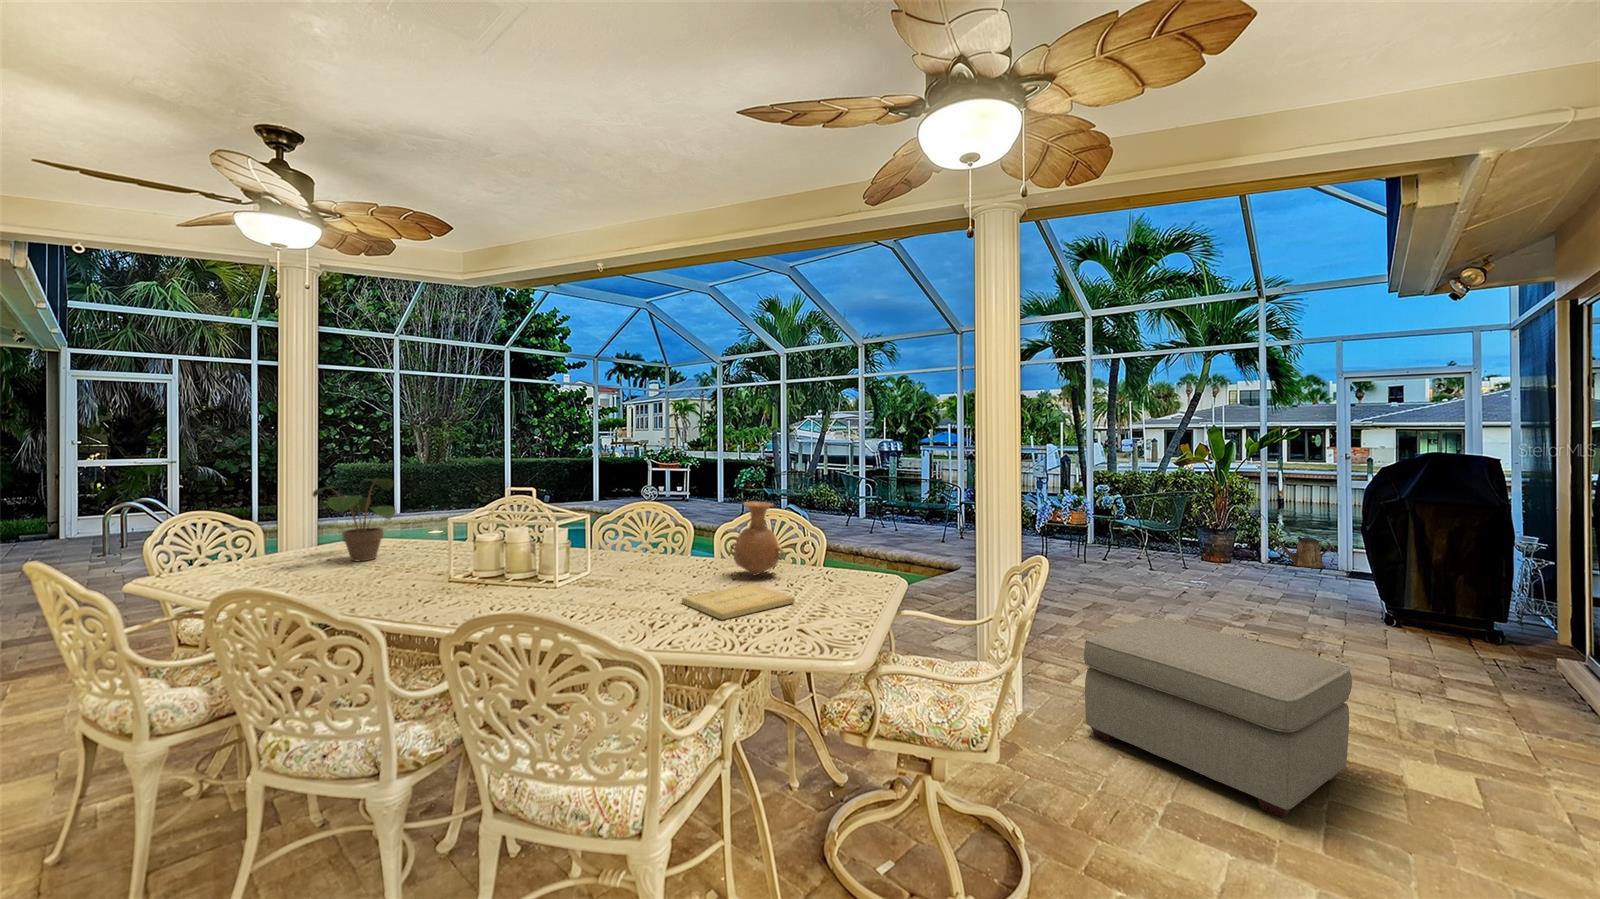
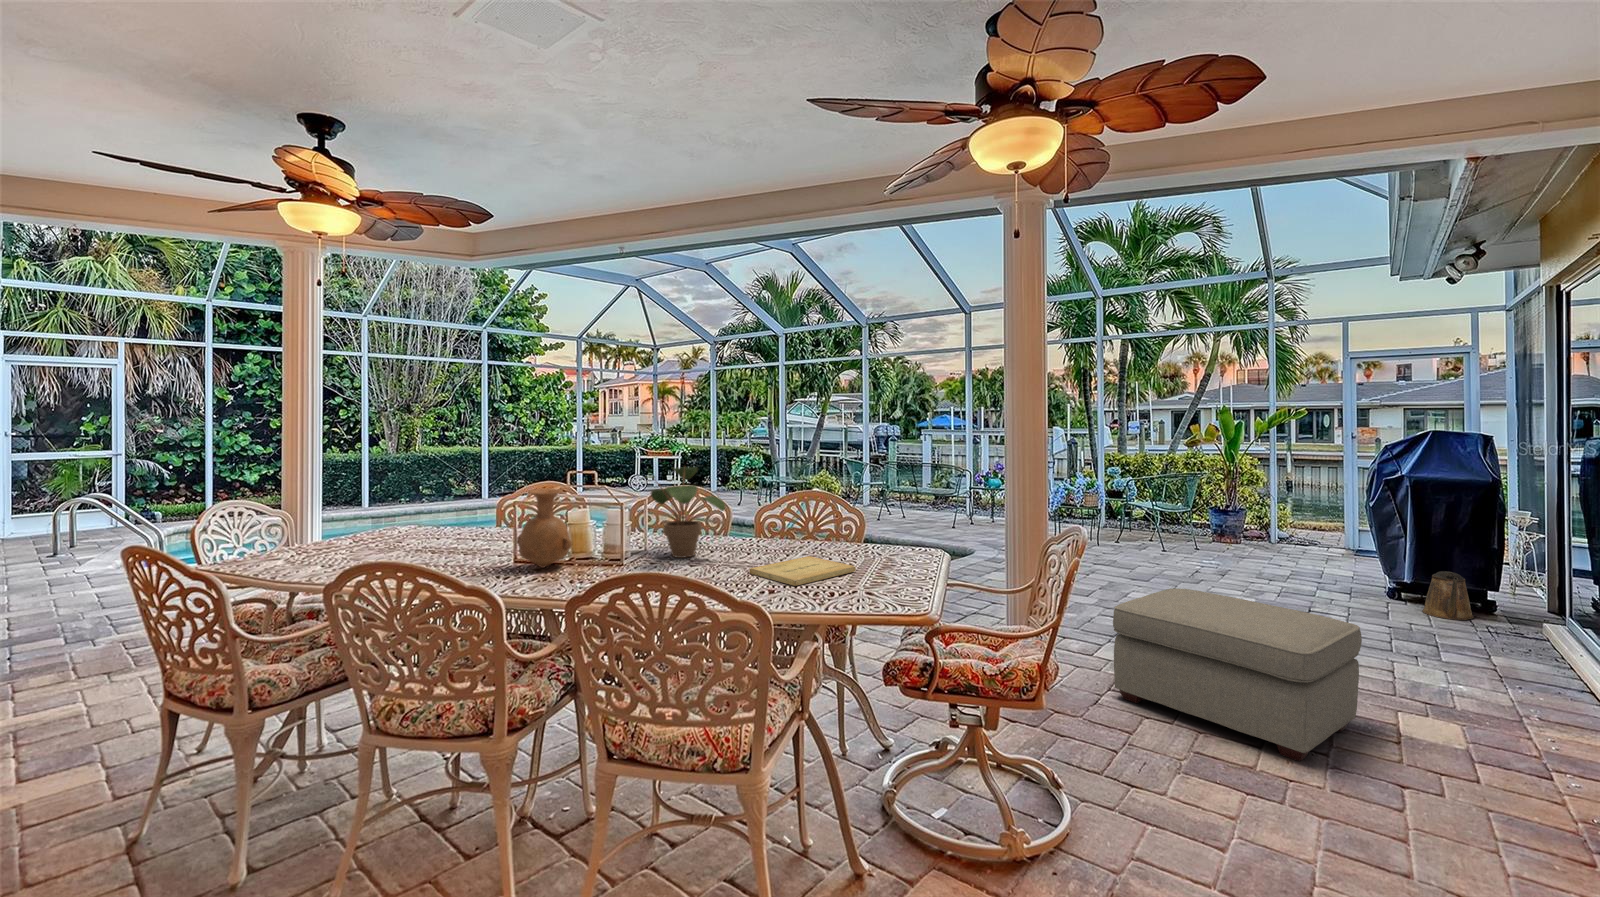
potted plant: present [313,479,395,561] -> present [647,467,725,558]
vase: present [730,502,784,575] -> present [517,489,572,568]
watering can: present [1268,533,1331,568] -> present [1422,571,1474,620]

